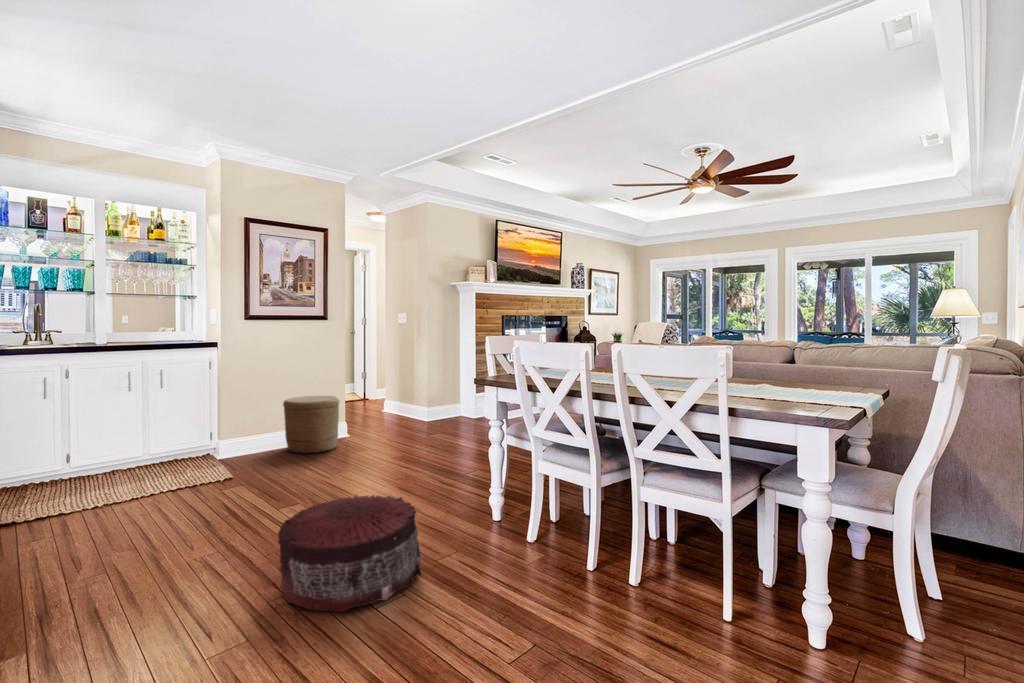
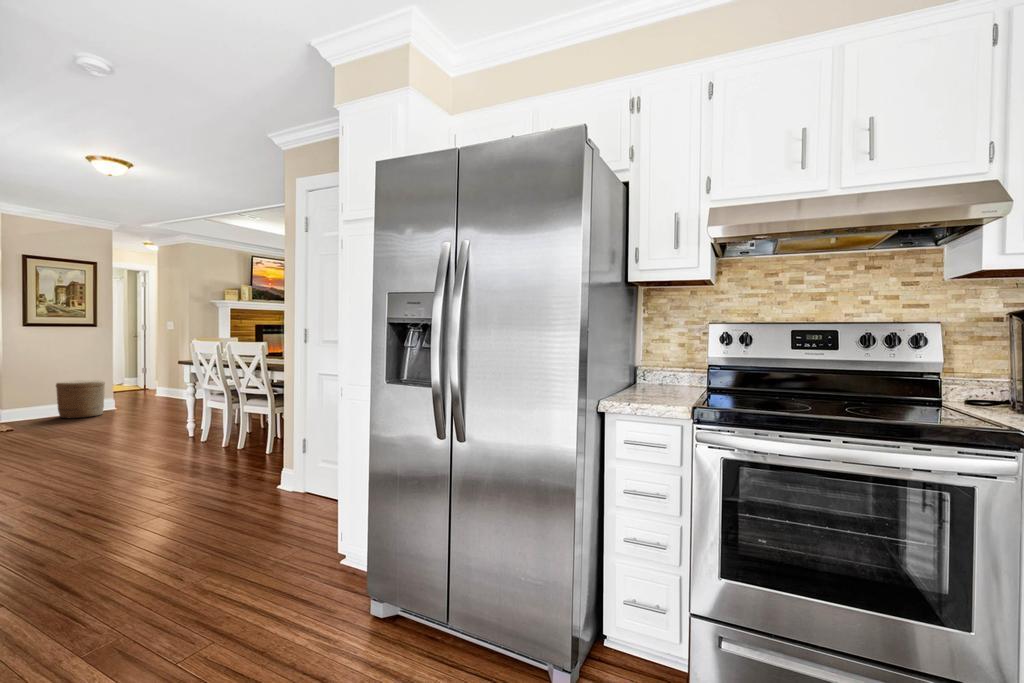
pouf: present [278,495,421,612] -> none [39,418,129,464]

